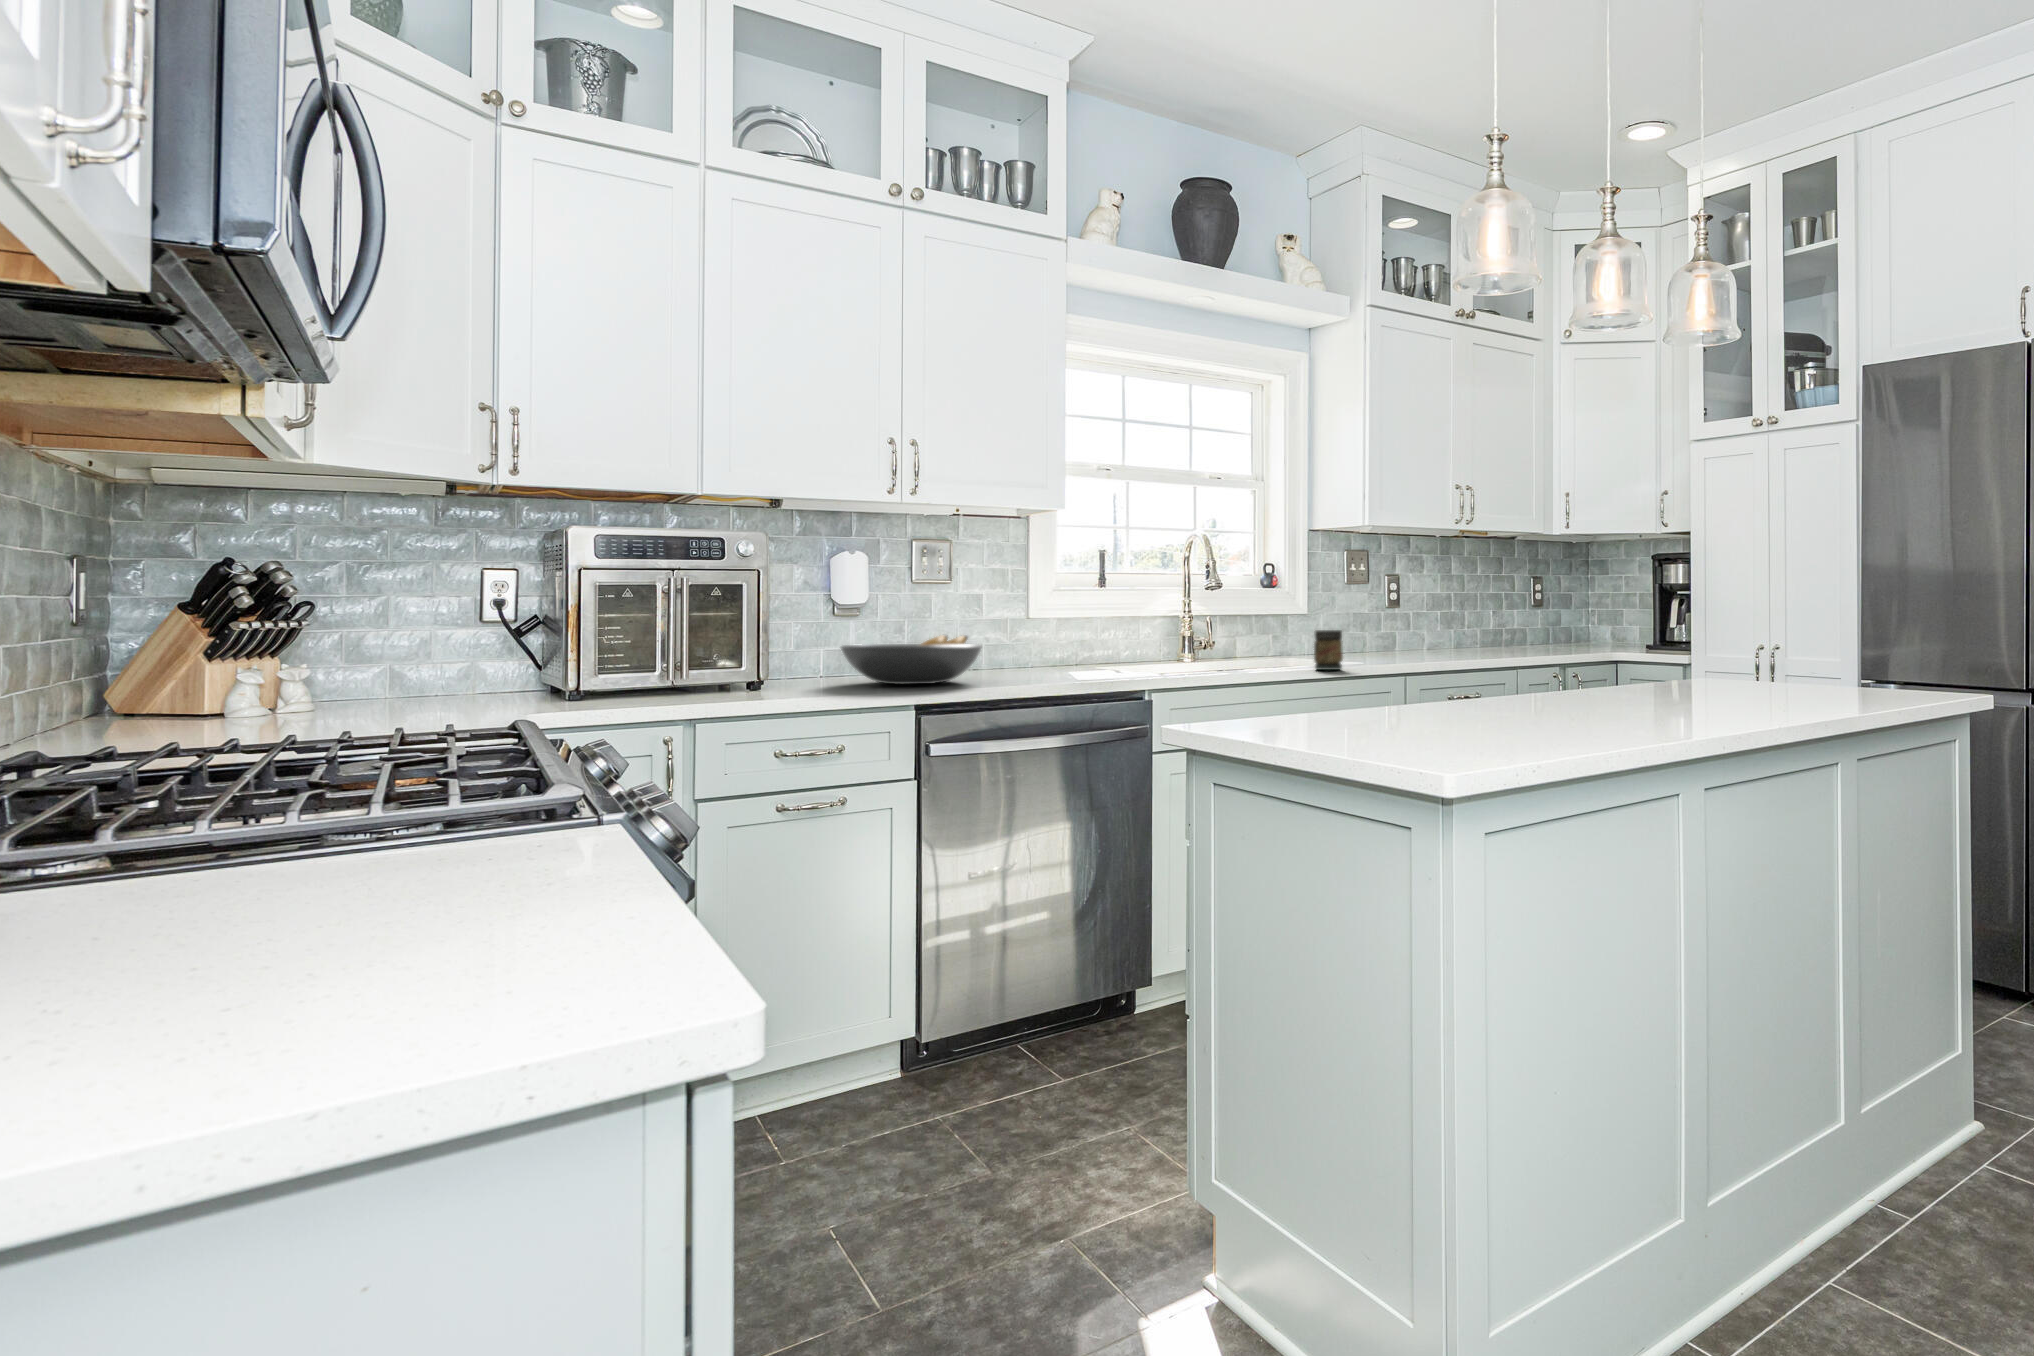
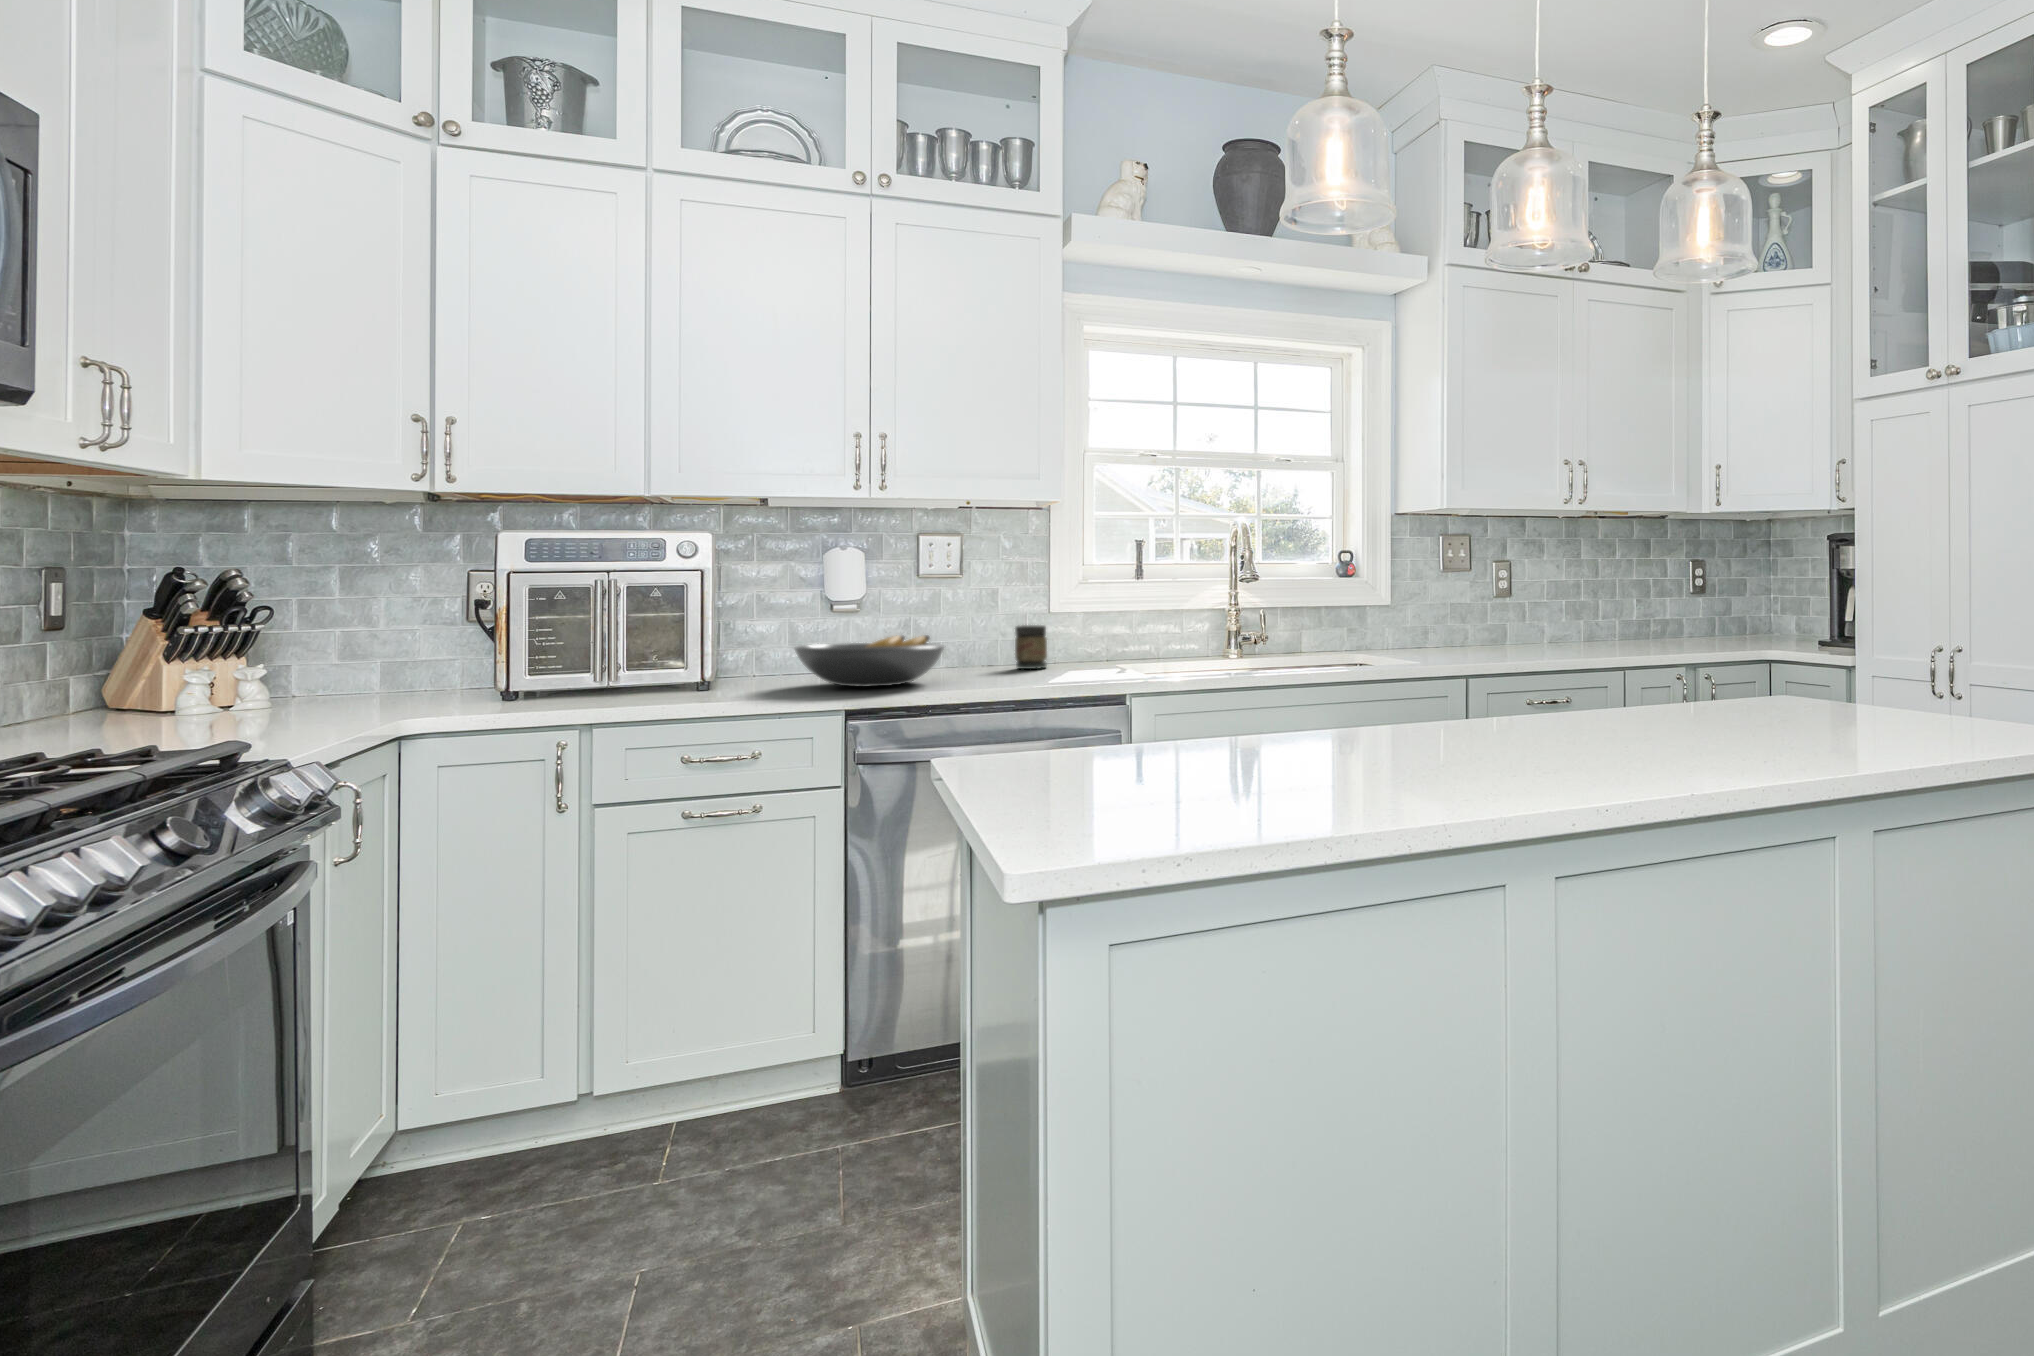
jar: present [1314,630,1343,670] -> present [1015,625,1047,669]

